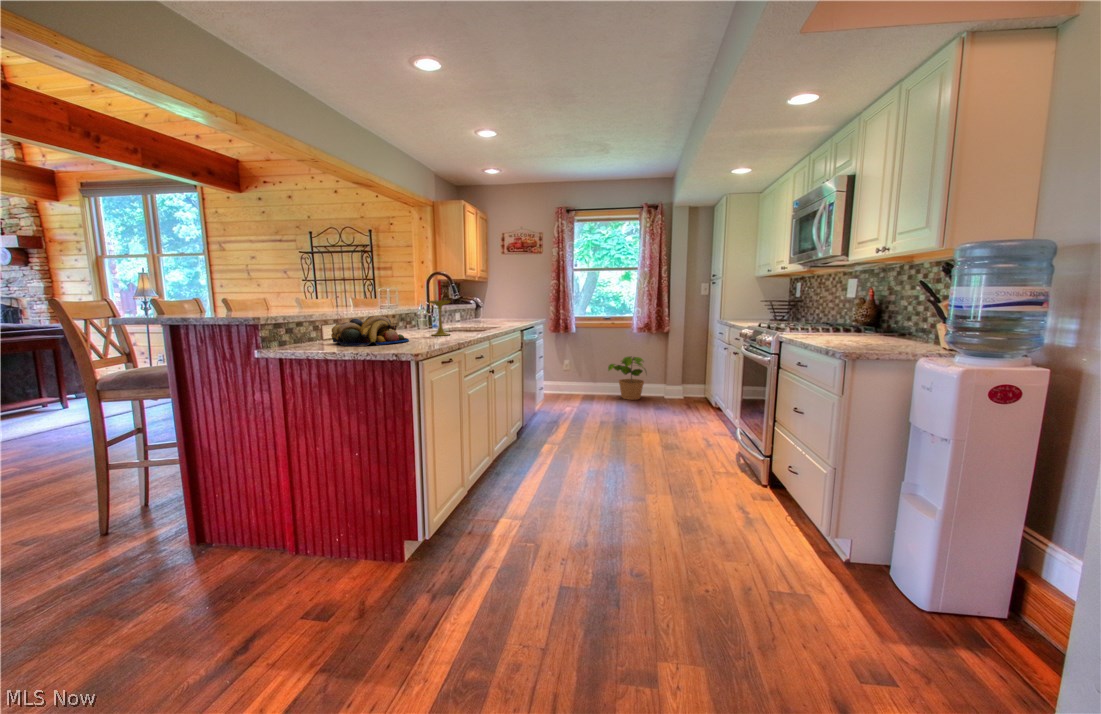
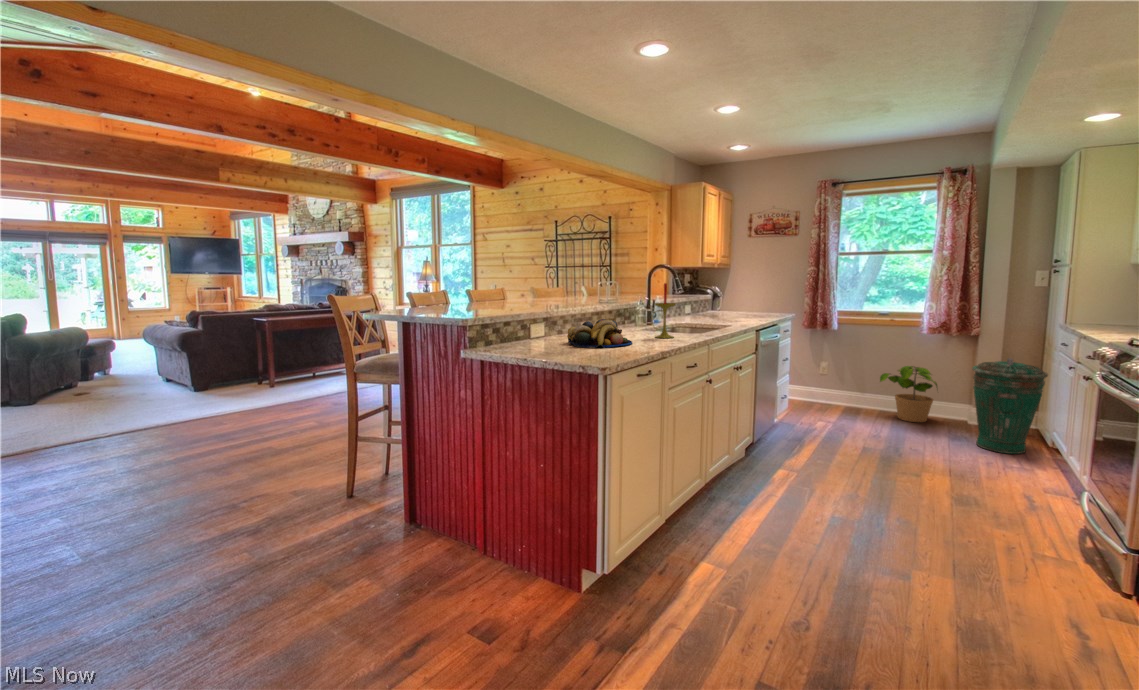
trash can: none [671,345,716,415] -> present [973,358,1048,454]

